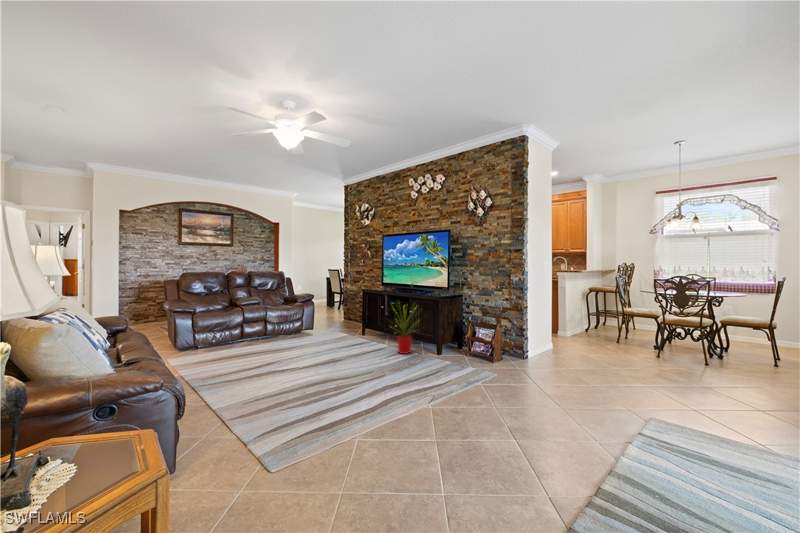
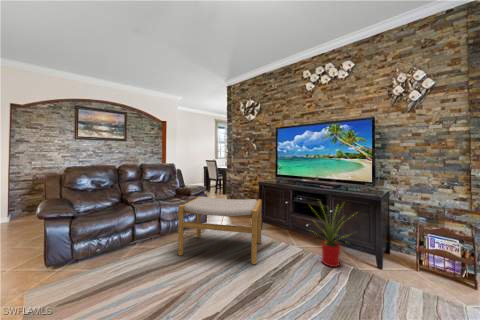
footstool: none [280,301,357,352] -> present [178,196,262,264]

